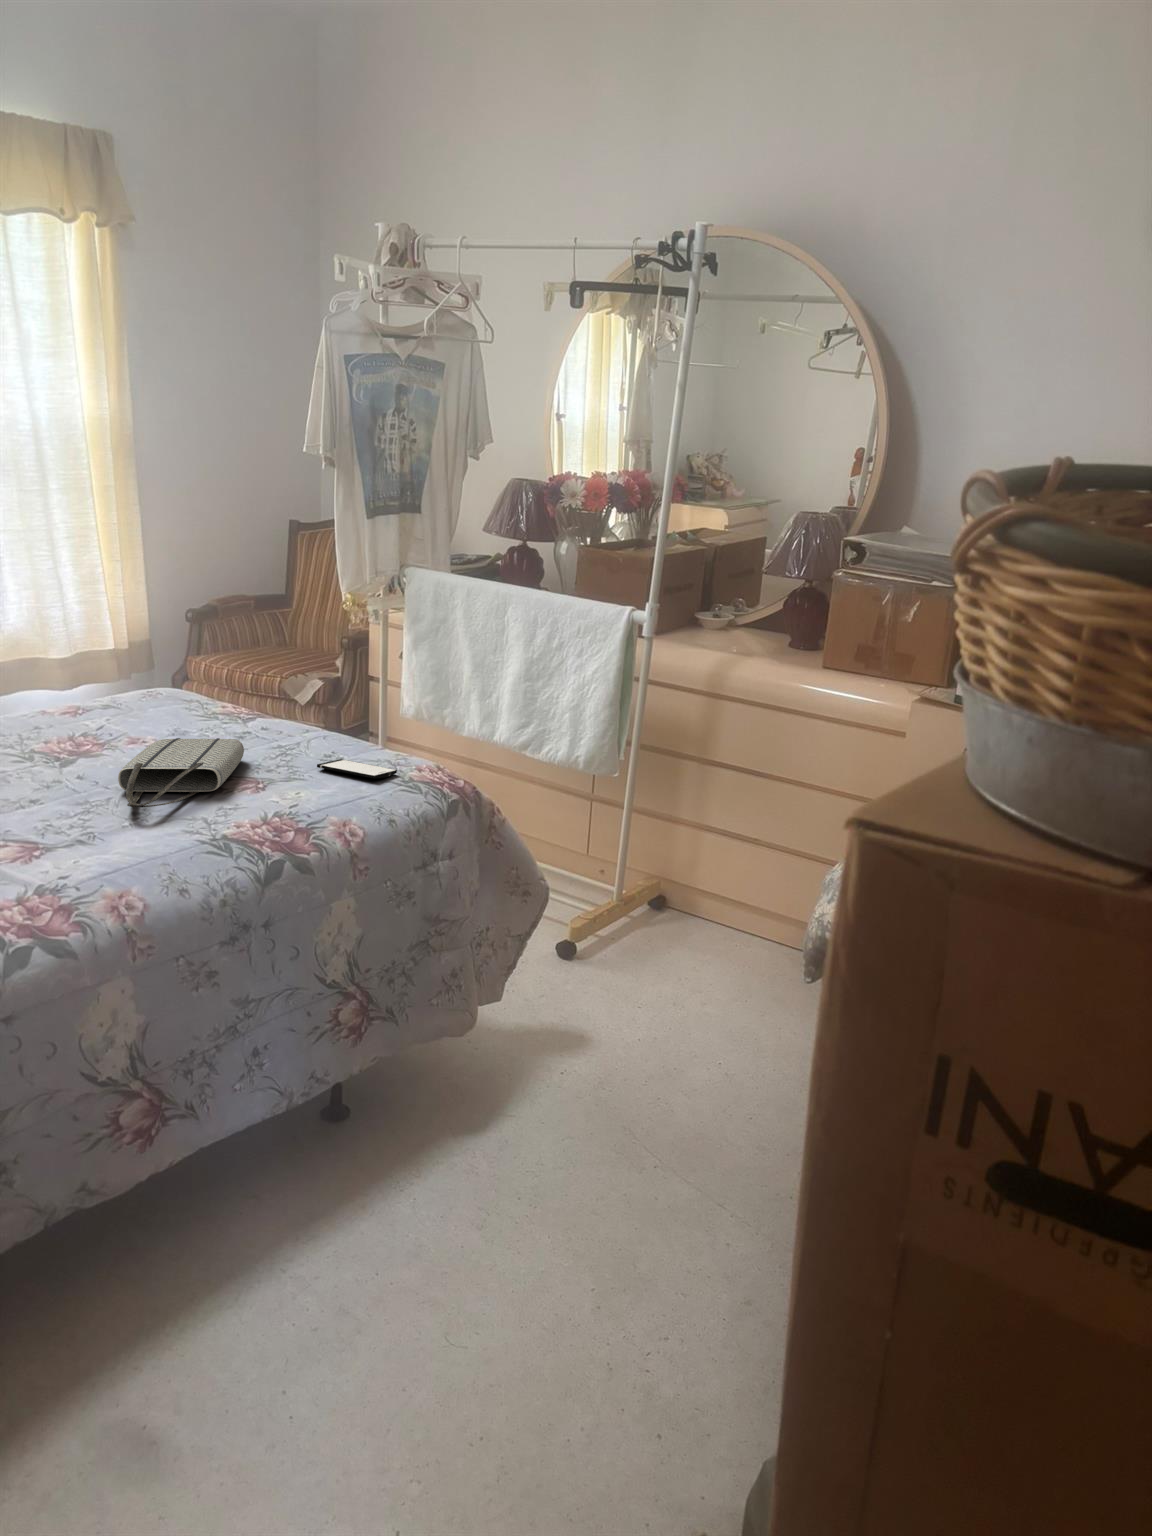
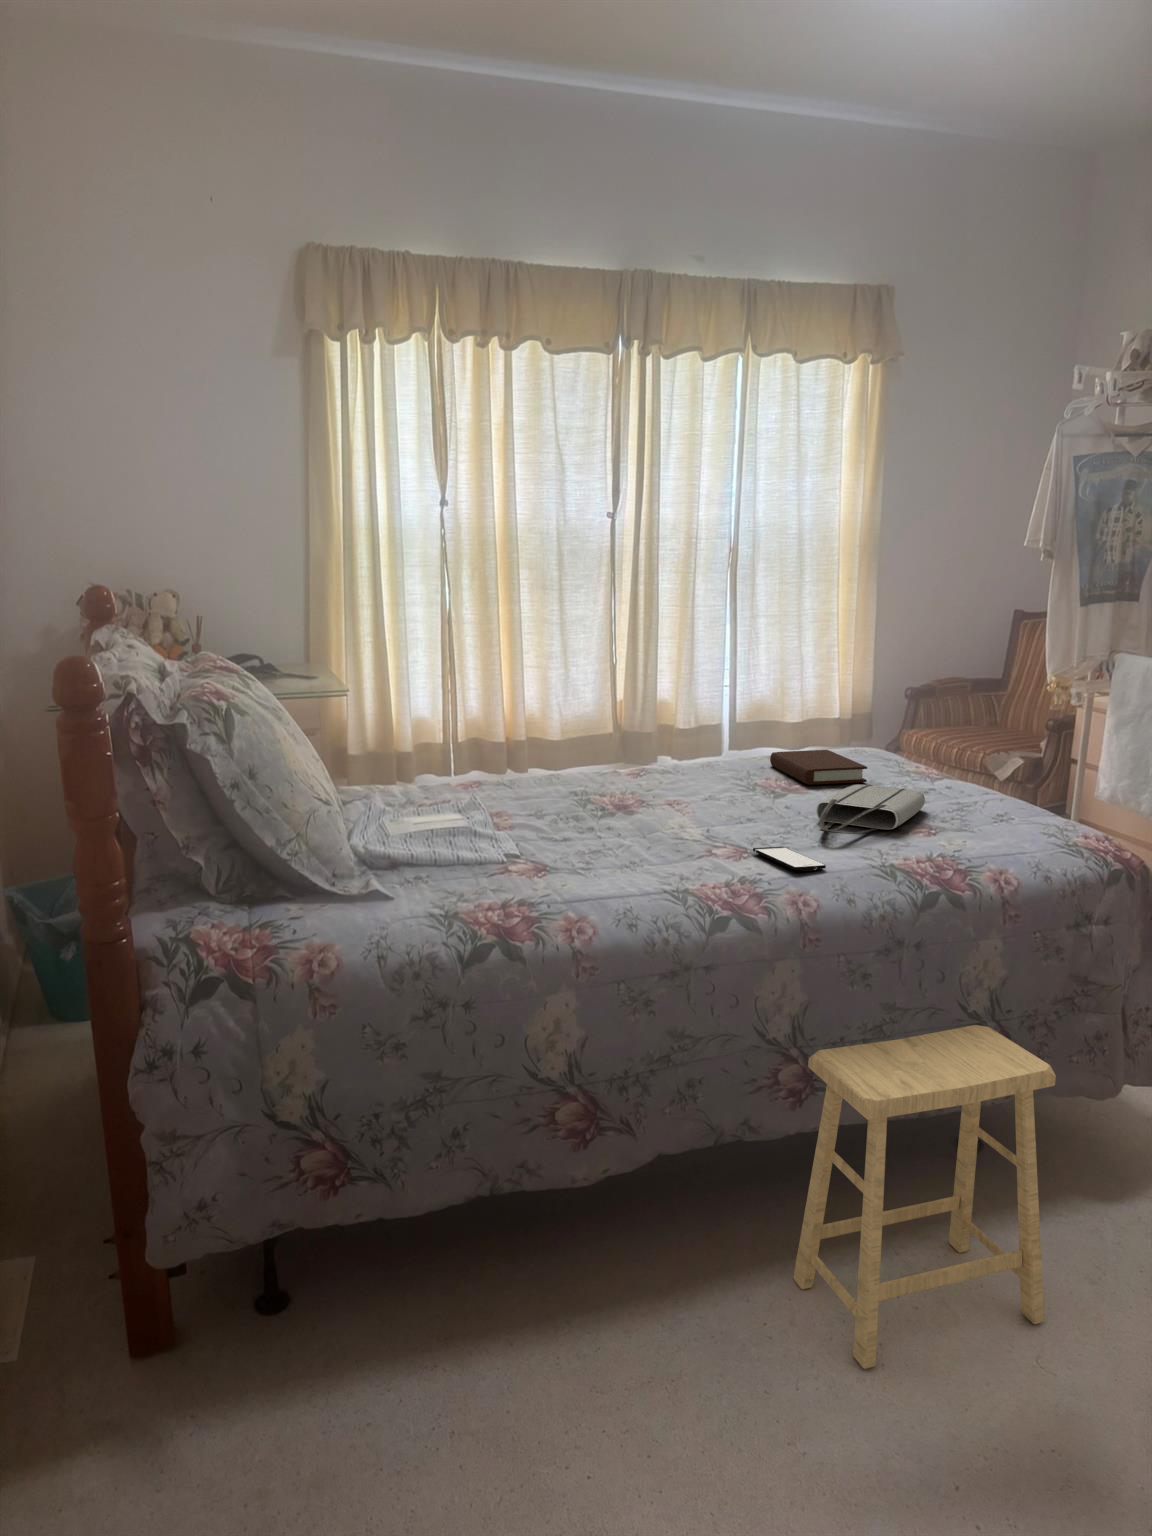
book: none [42,698,170,745] -> present [770,750,867,785]
smartphone: present [317,759,397,778] -> present [753,847,826,871]
footstool: none [165,1001,451,1431] -> present [793,1025,1056,1369]

